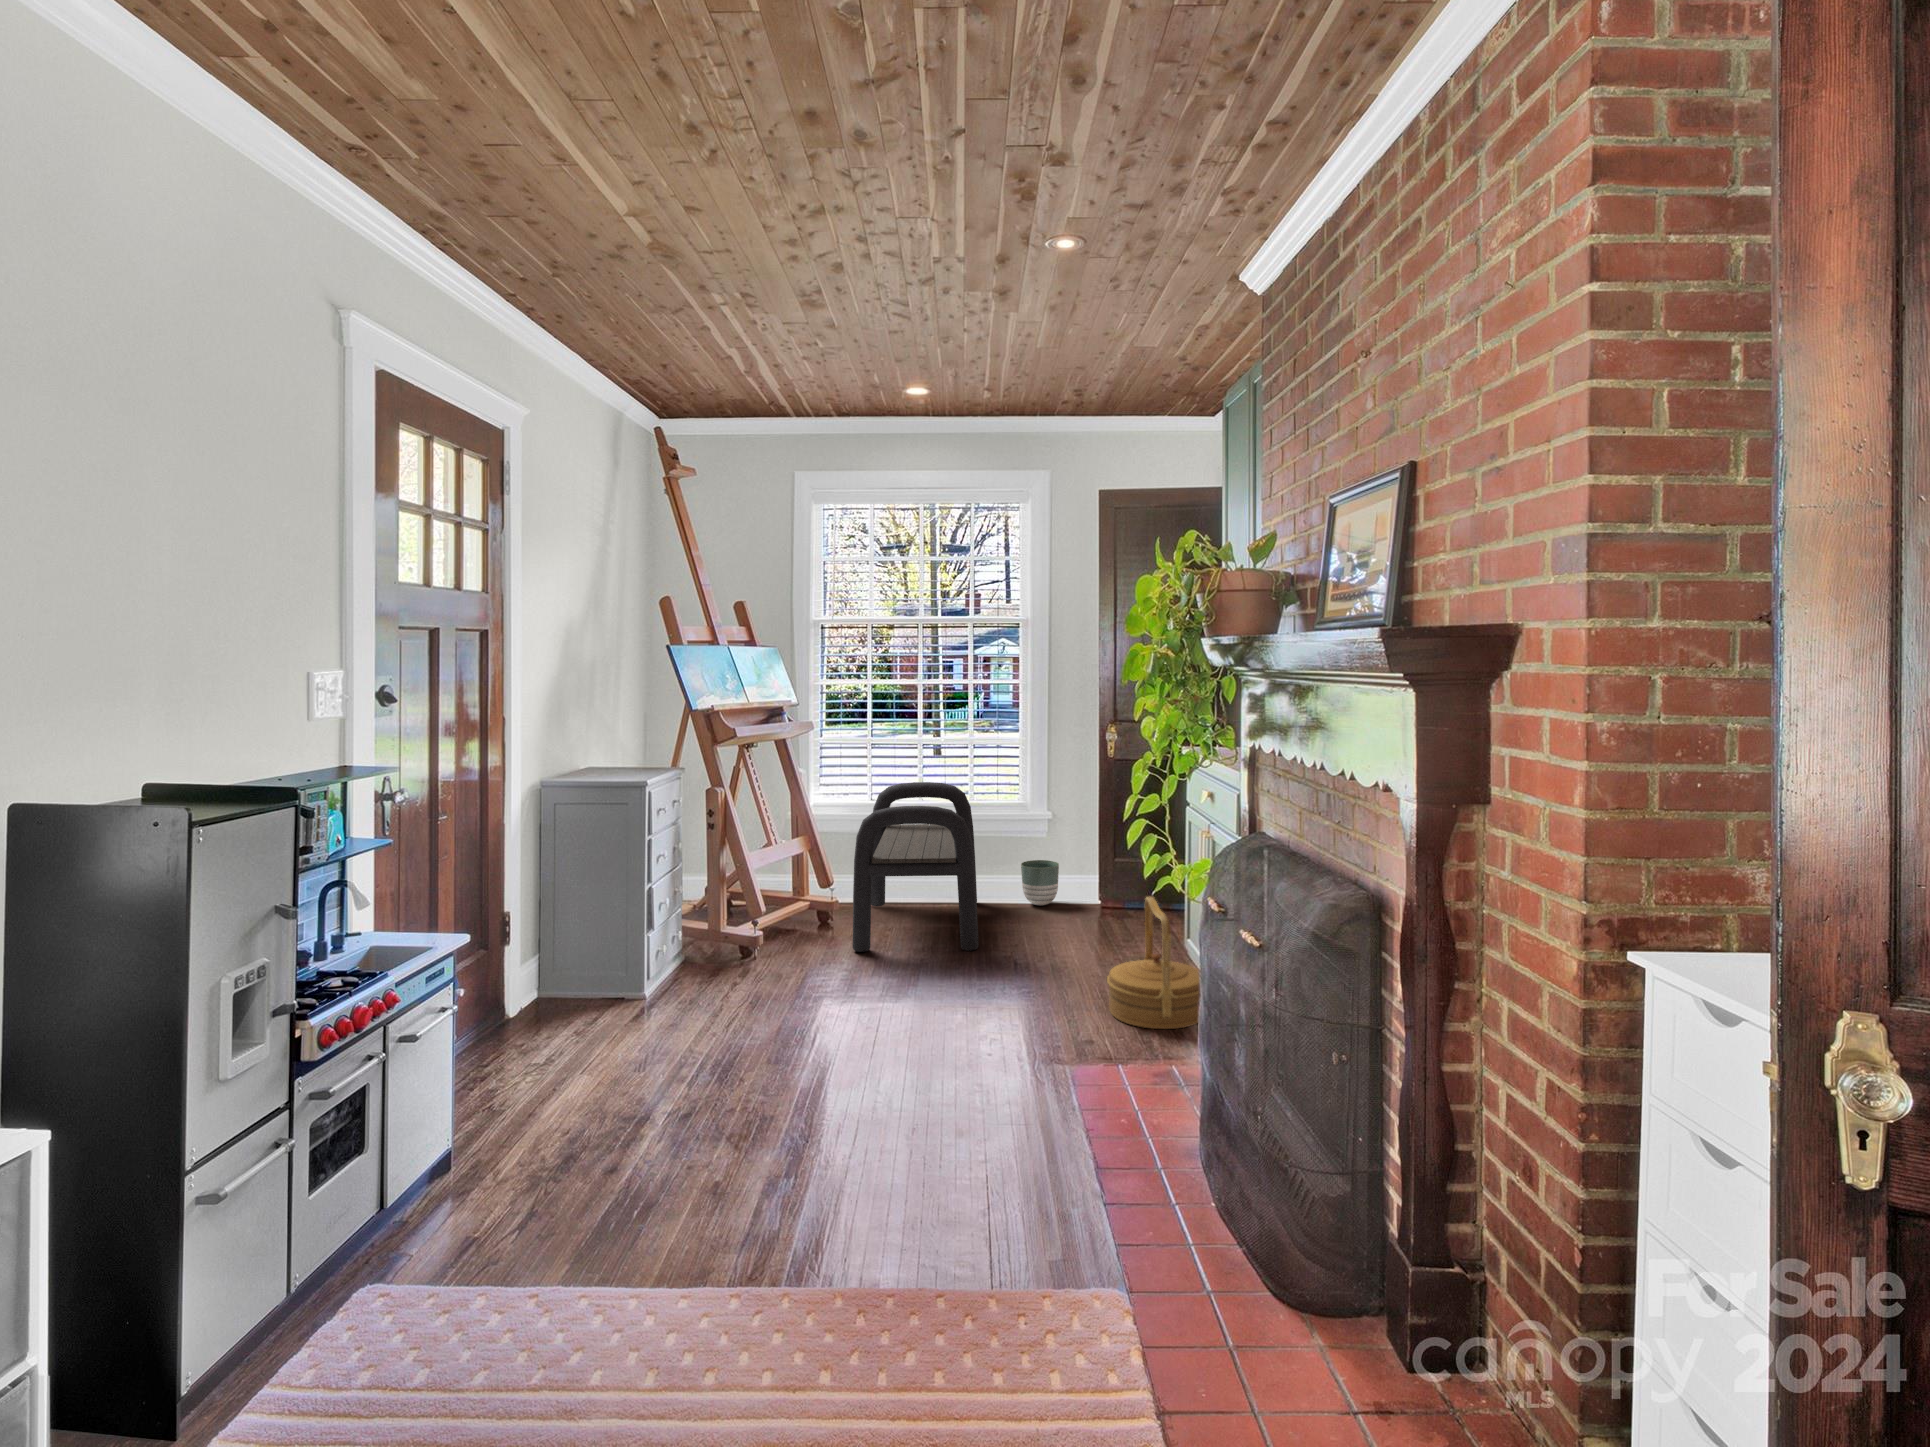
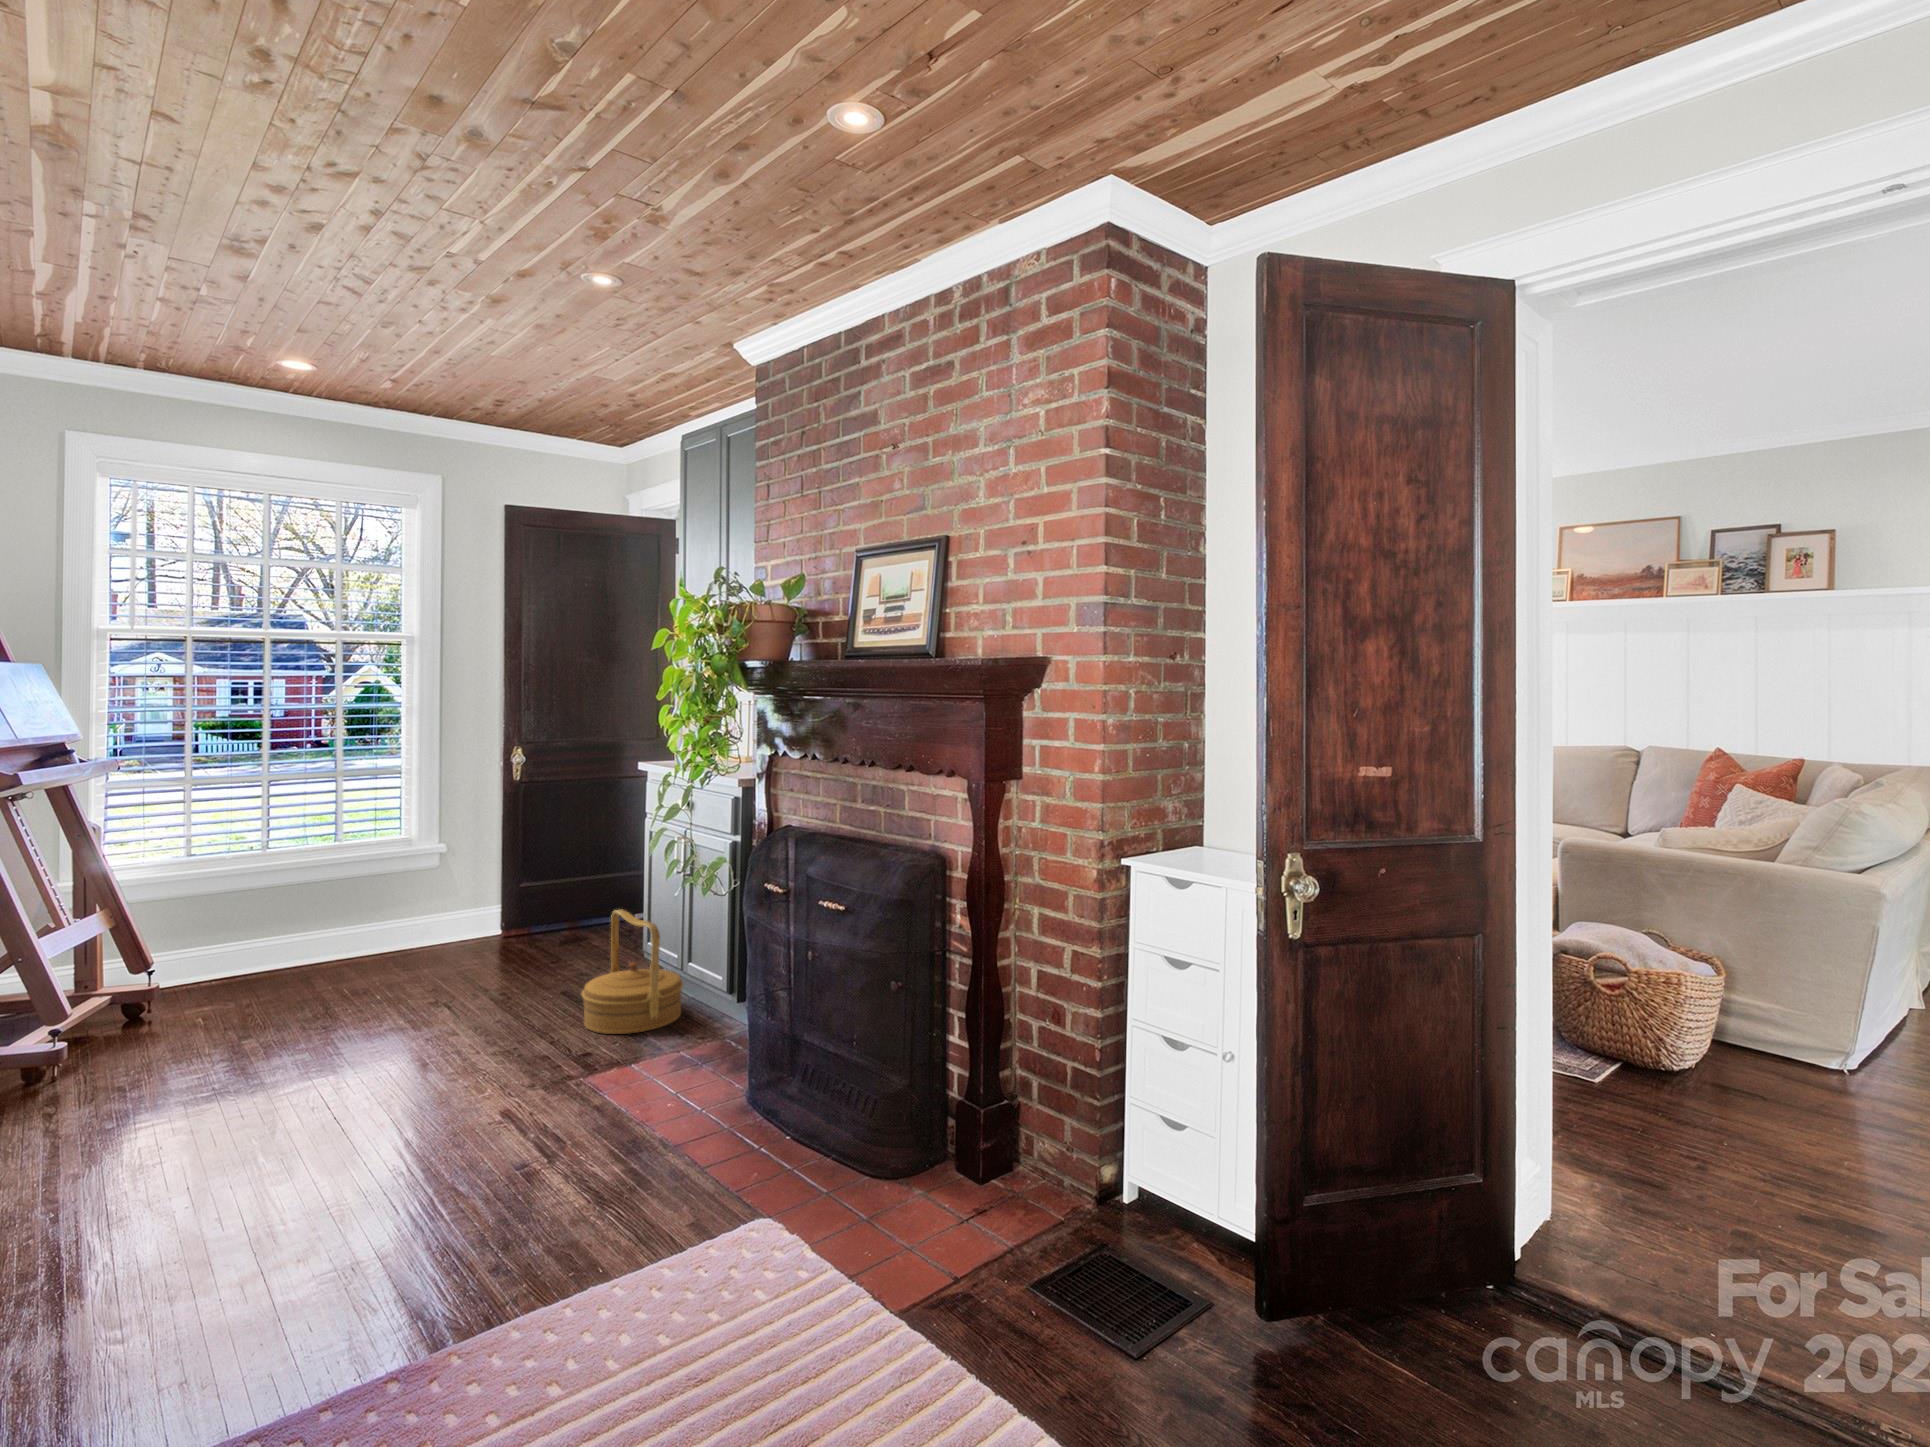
bench: present [853,782,979,952] -> none [182,825,385,1040]
planter: present [1021,860,1059,906] -> none [404,901,452,951]

